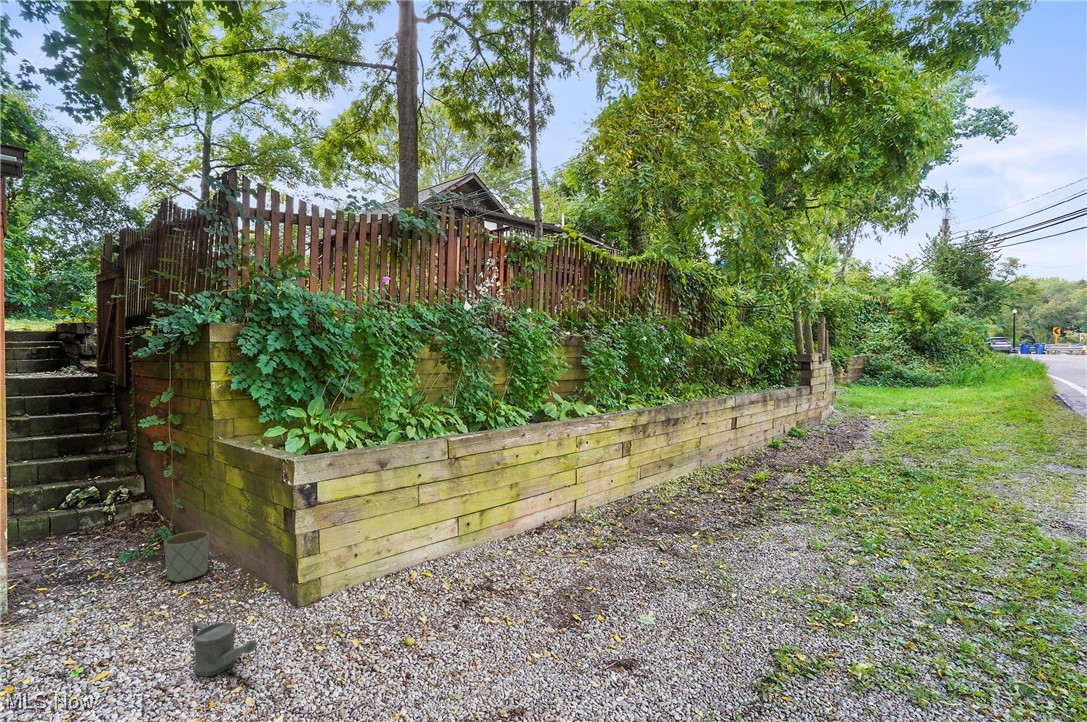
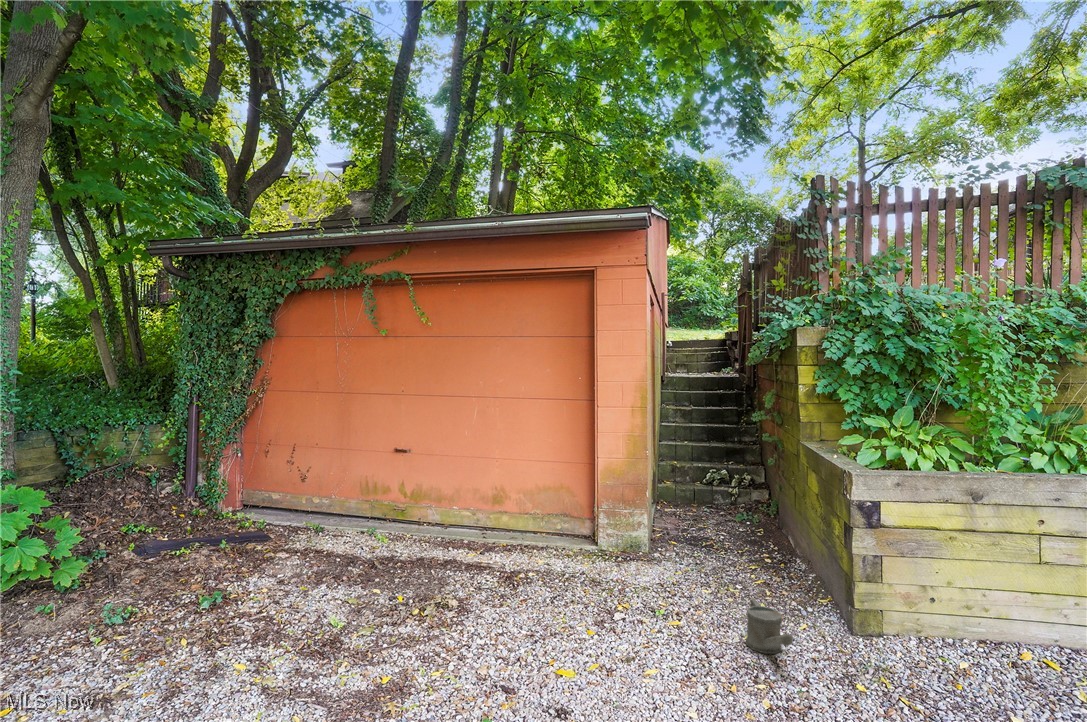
planter: present [164,531,209,583] -> none [753,524,790,571]

